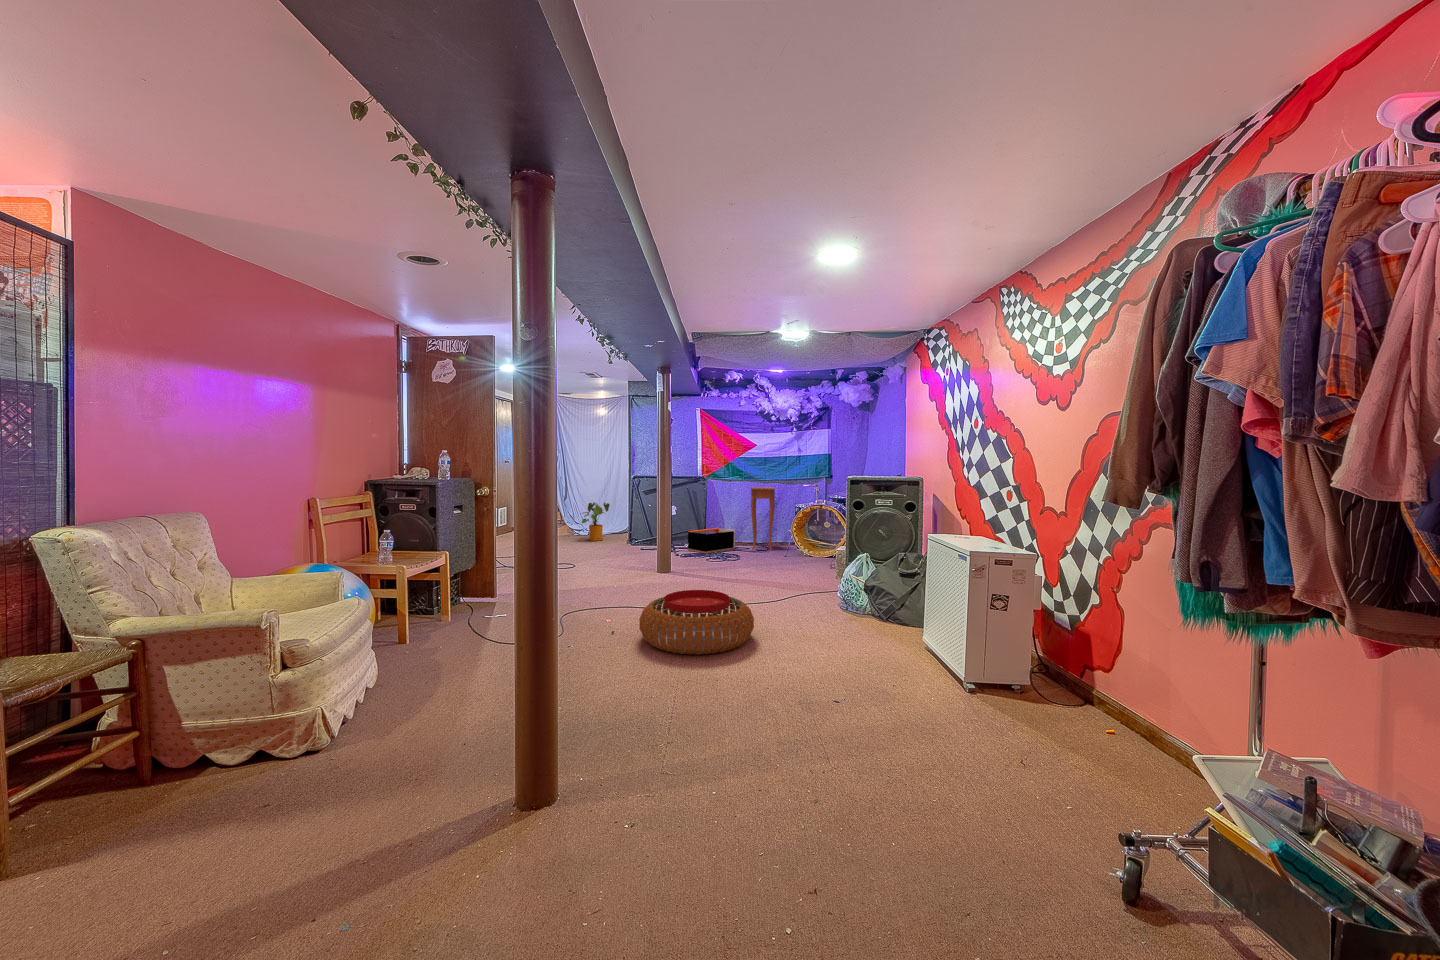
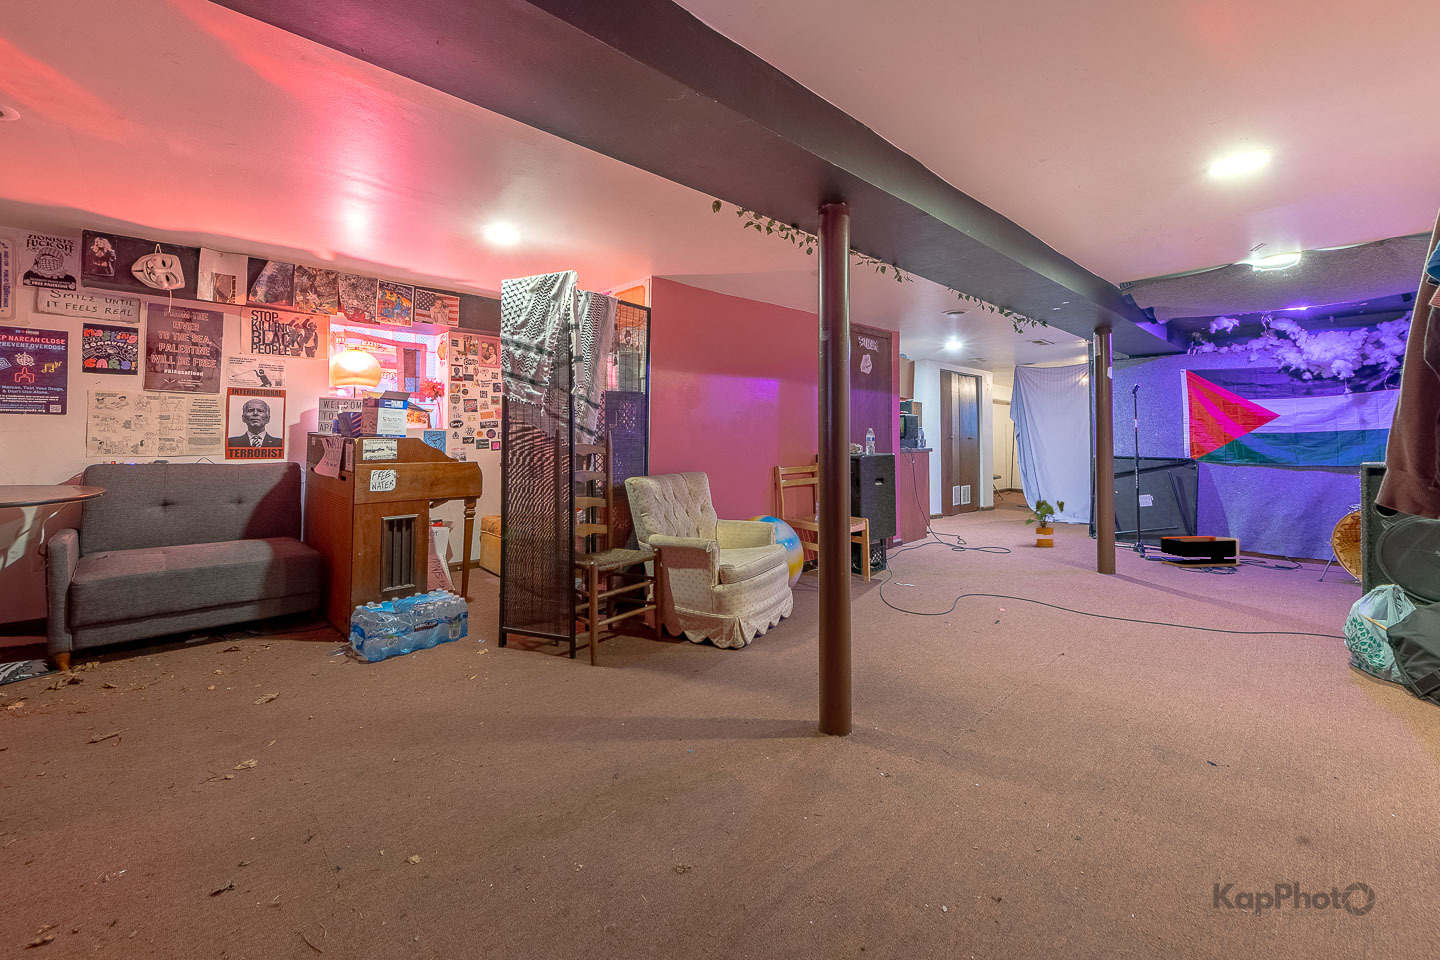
side table: present [751,487,775,550] -> none [1262,478,1313,571]
pouf: present [639,590,754,655] -> none [1008,582,1146,644]

